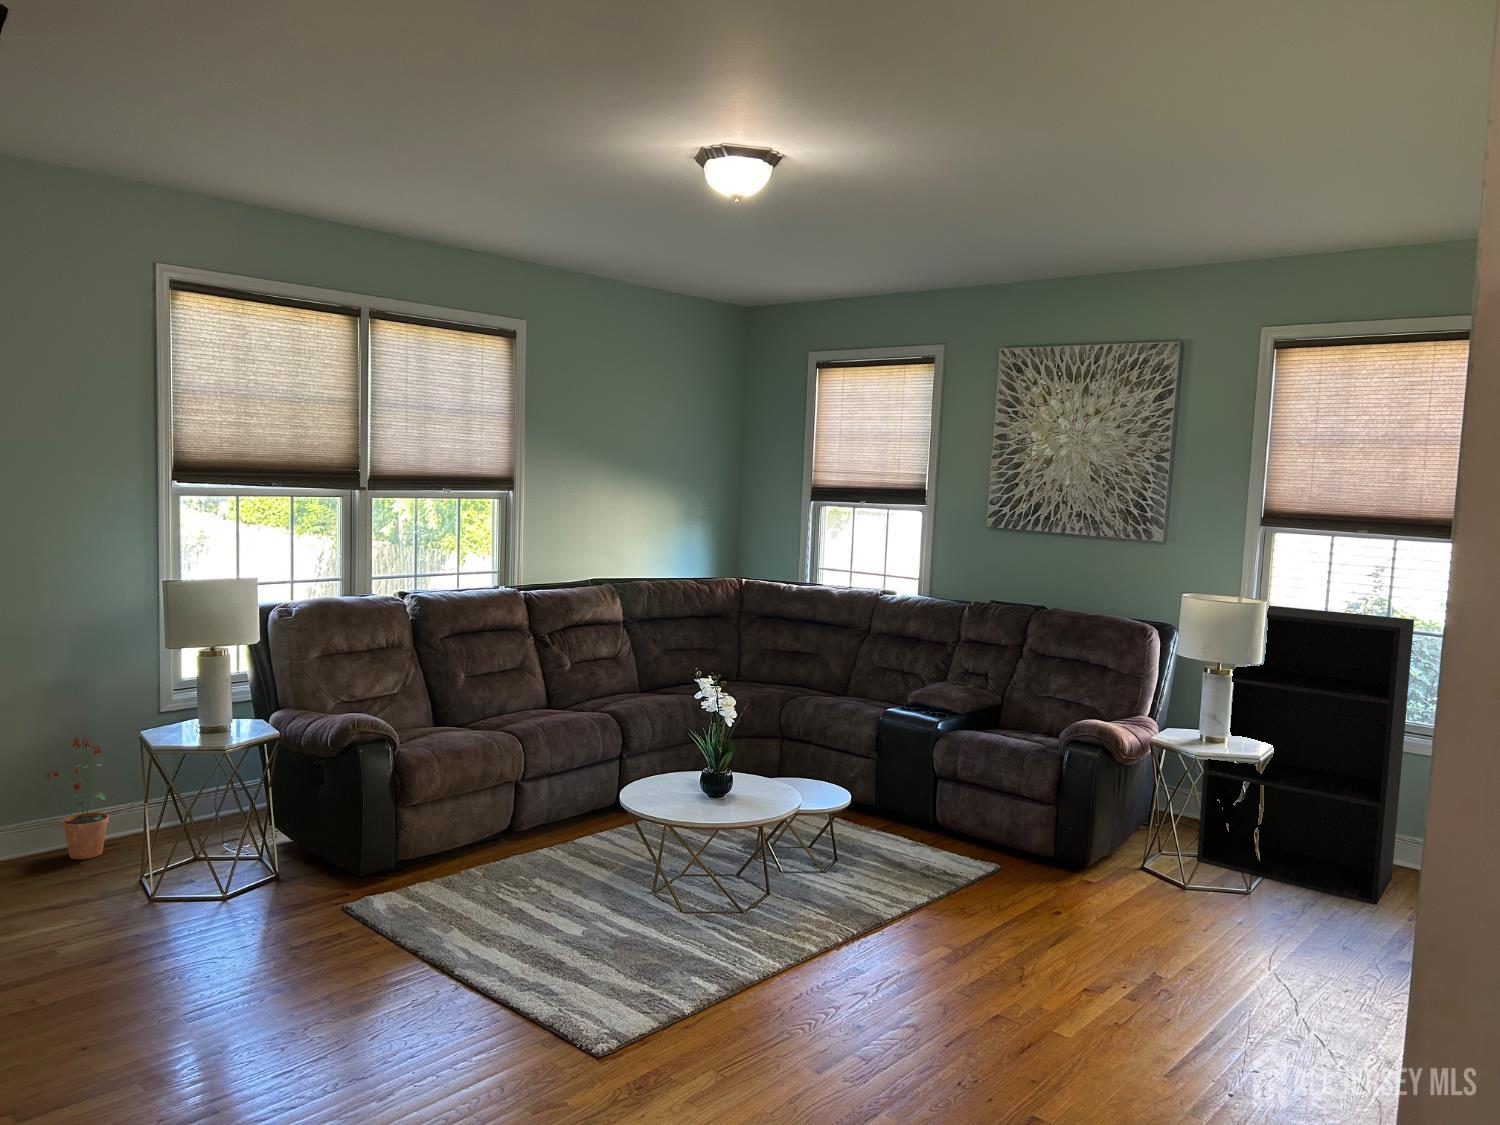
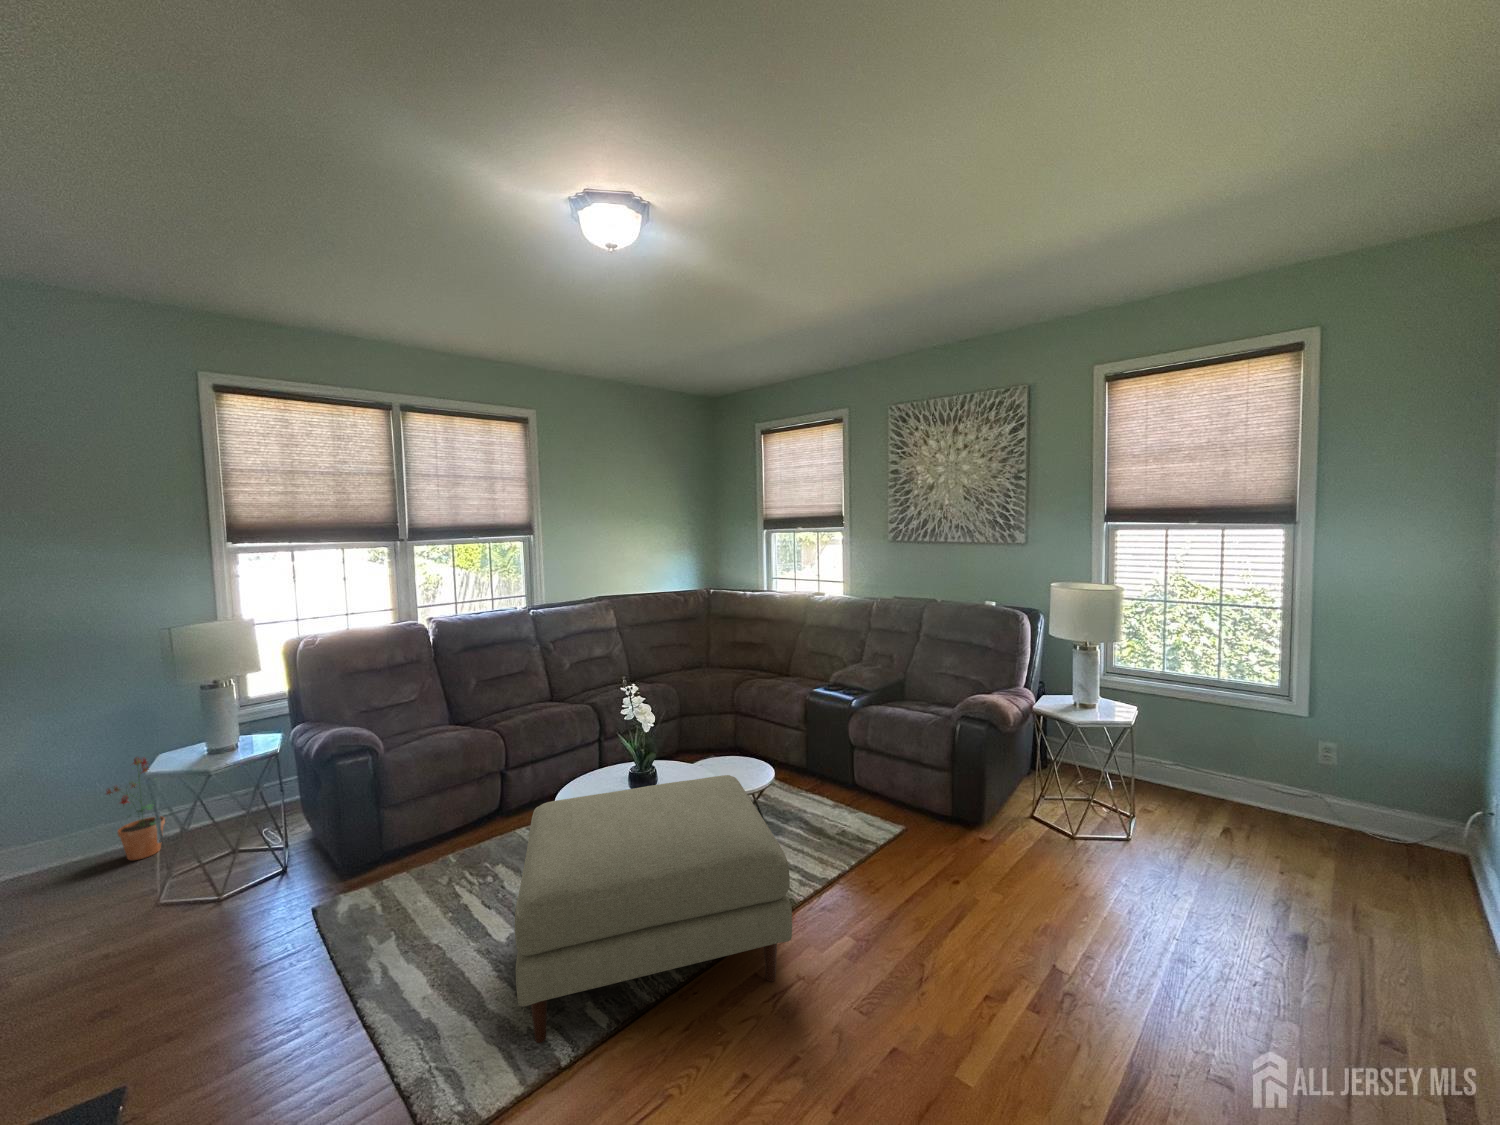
bookshelf: present [1197,605,1414,905] -> none [1077,588,1261,859]
ottoman: none [605,783,899,996] -> present [515,775,792,1043]

